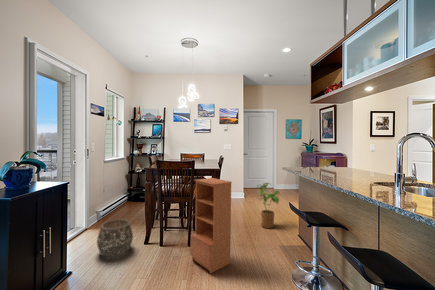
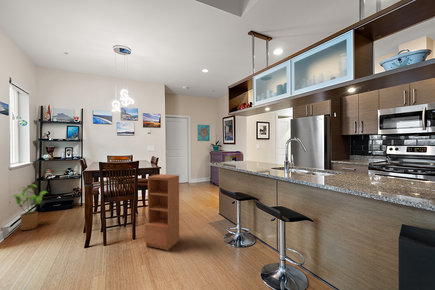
house plant: present [257,183,279,228] -> present [13,184,48,230]
woven basket: present [97,219,133,257] -> none [36,225,79,266]

